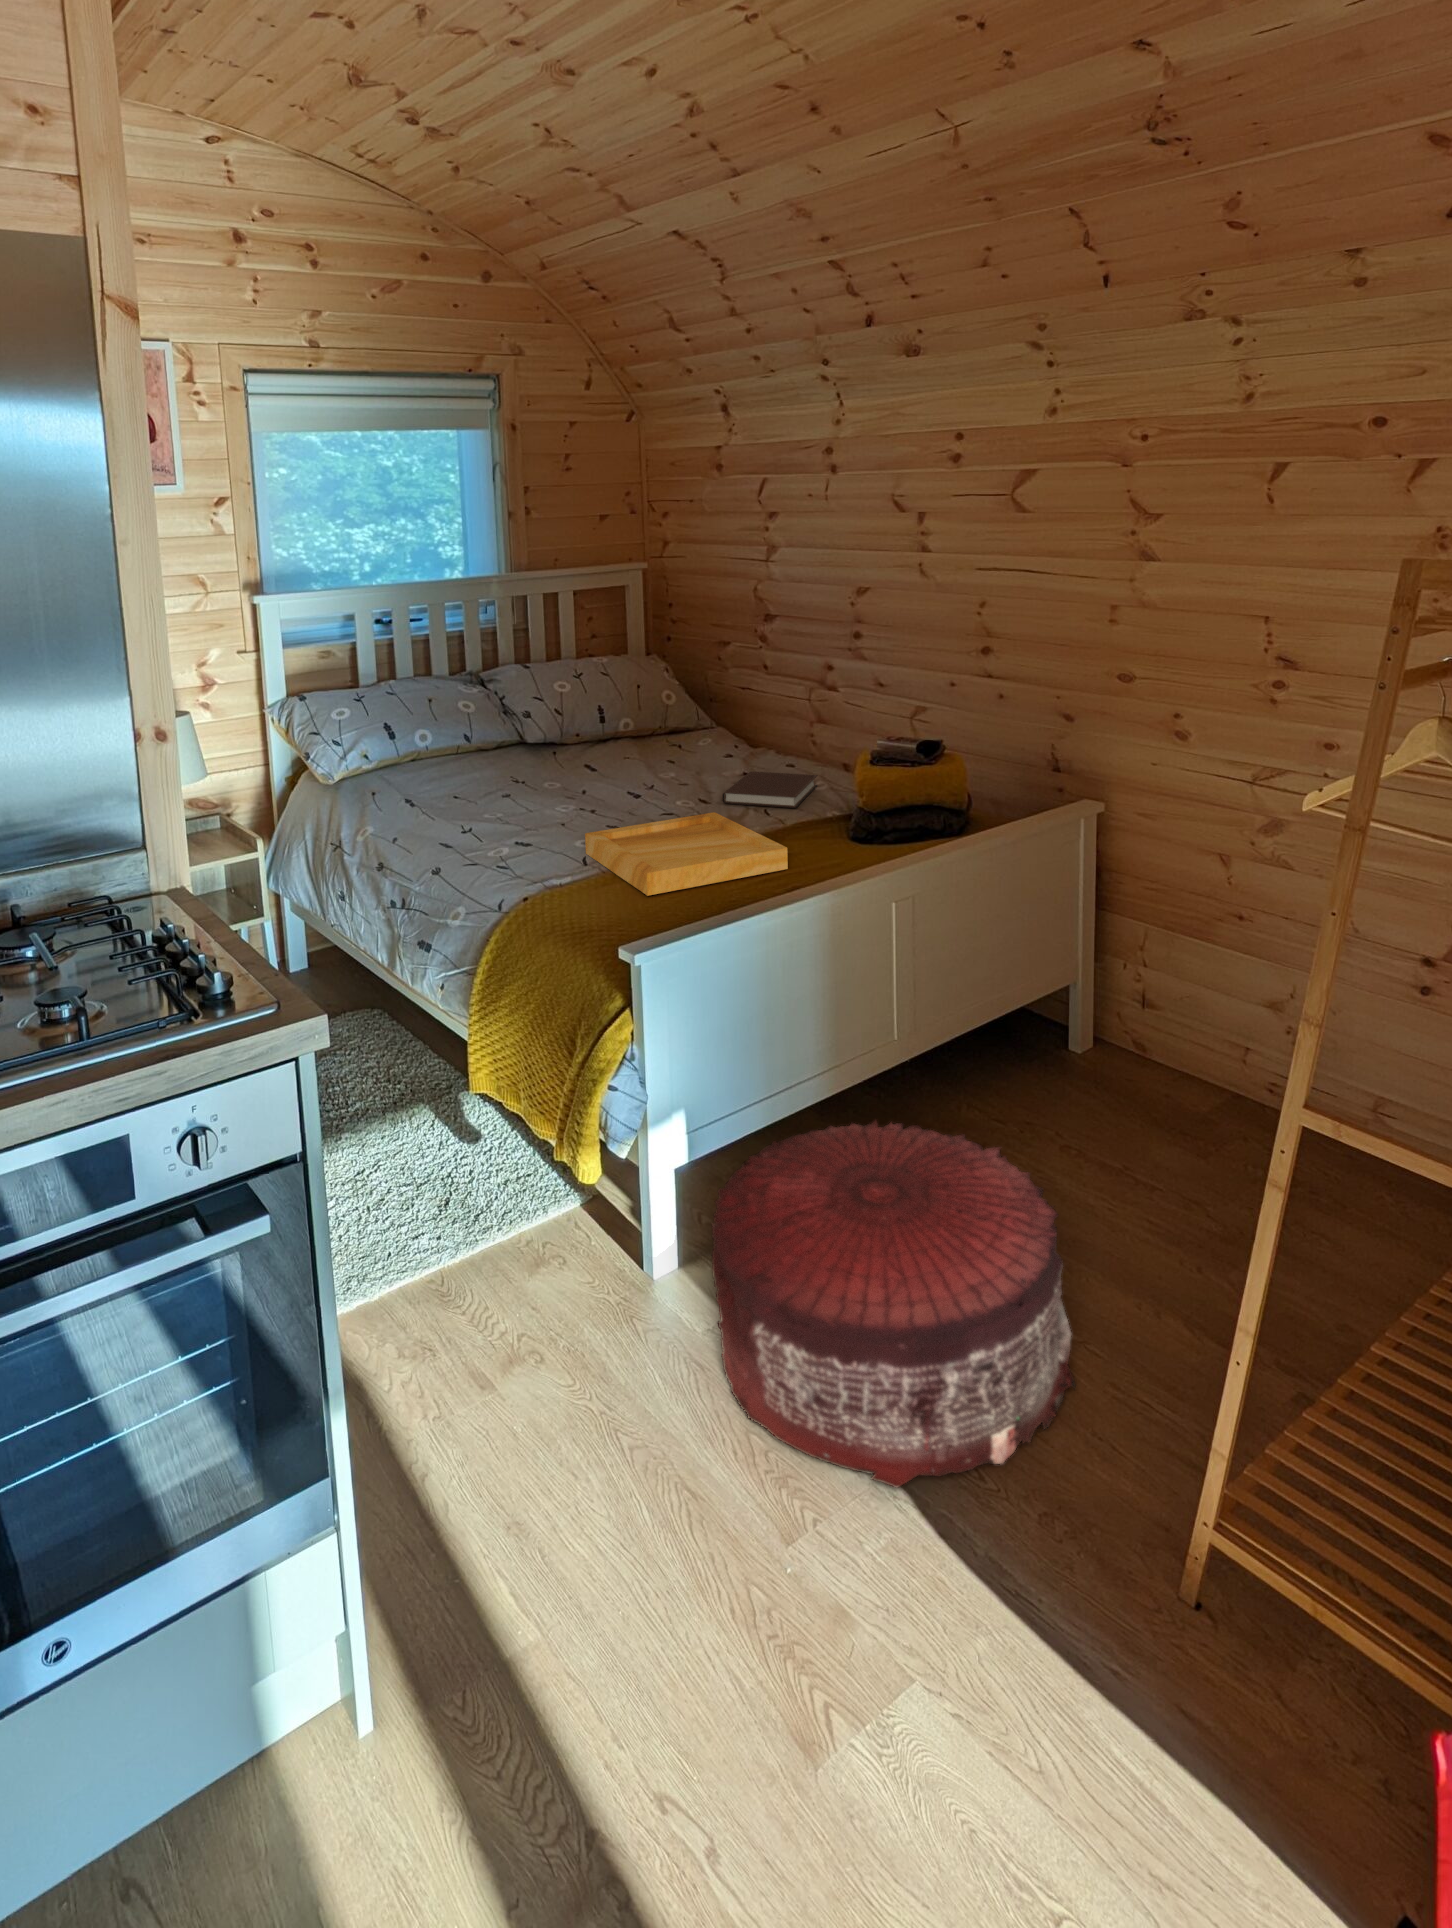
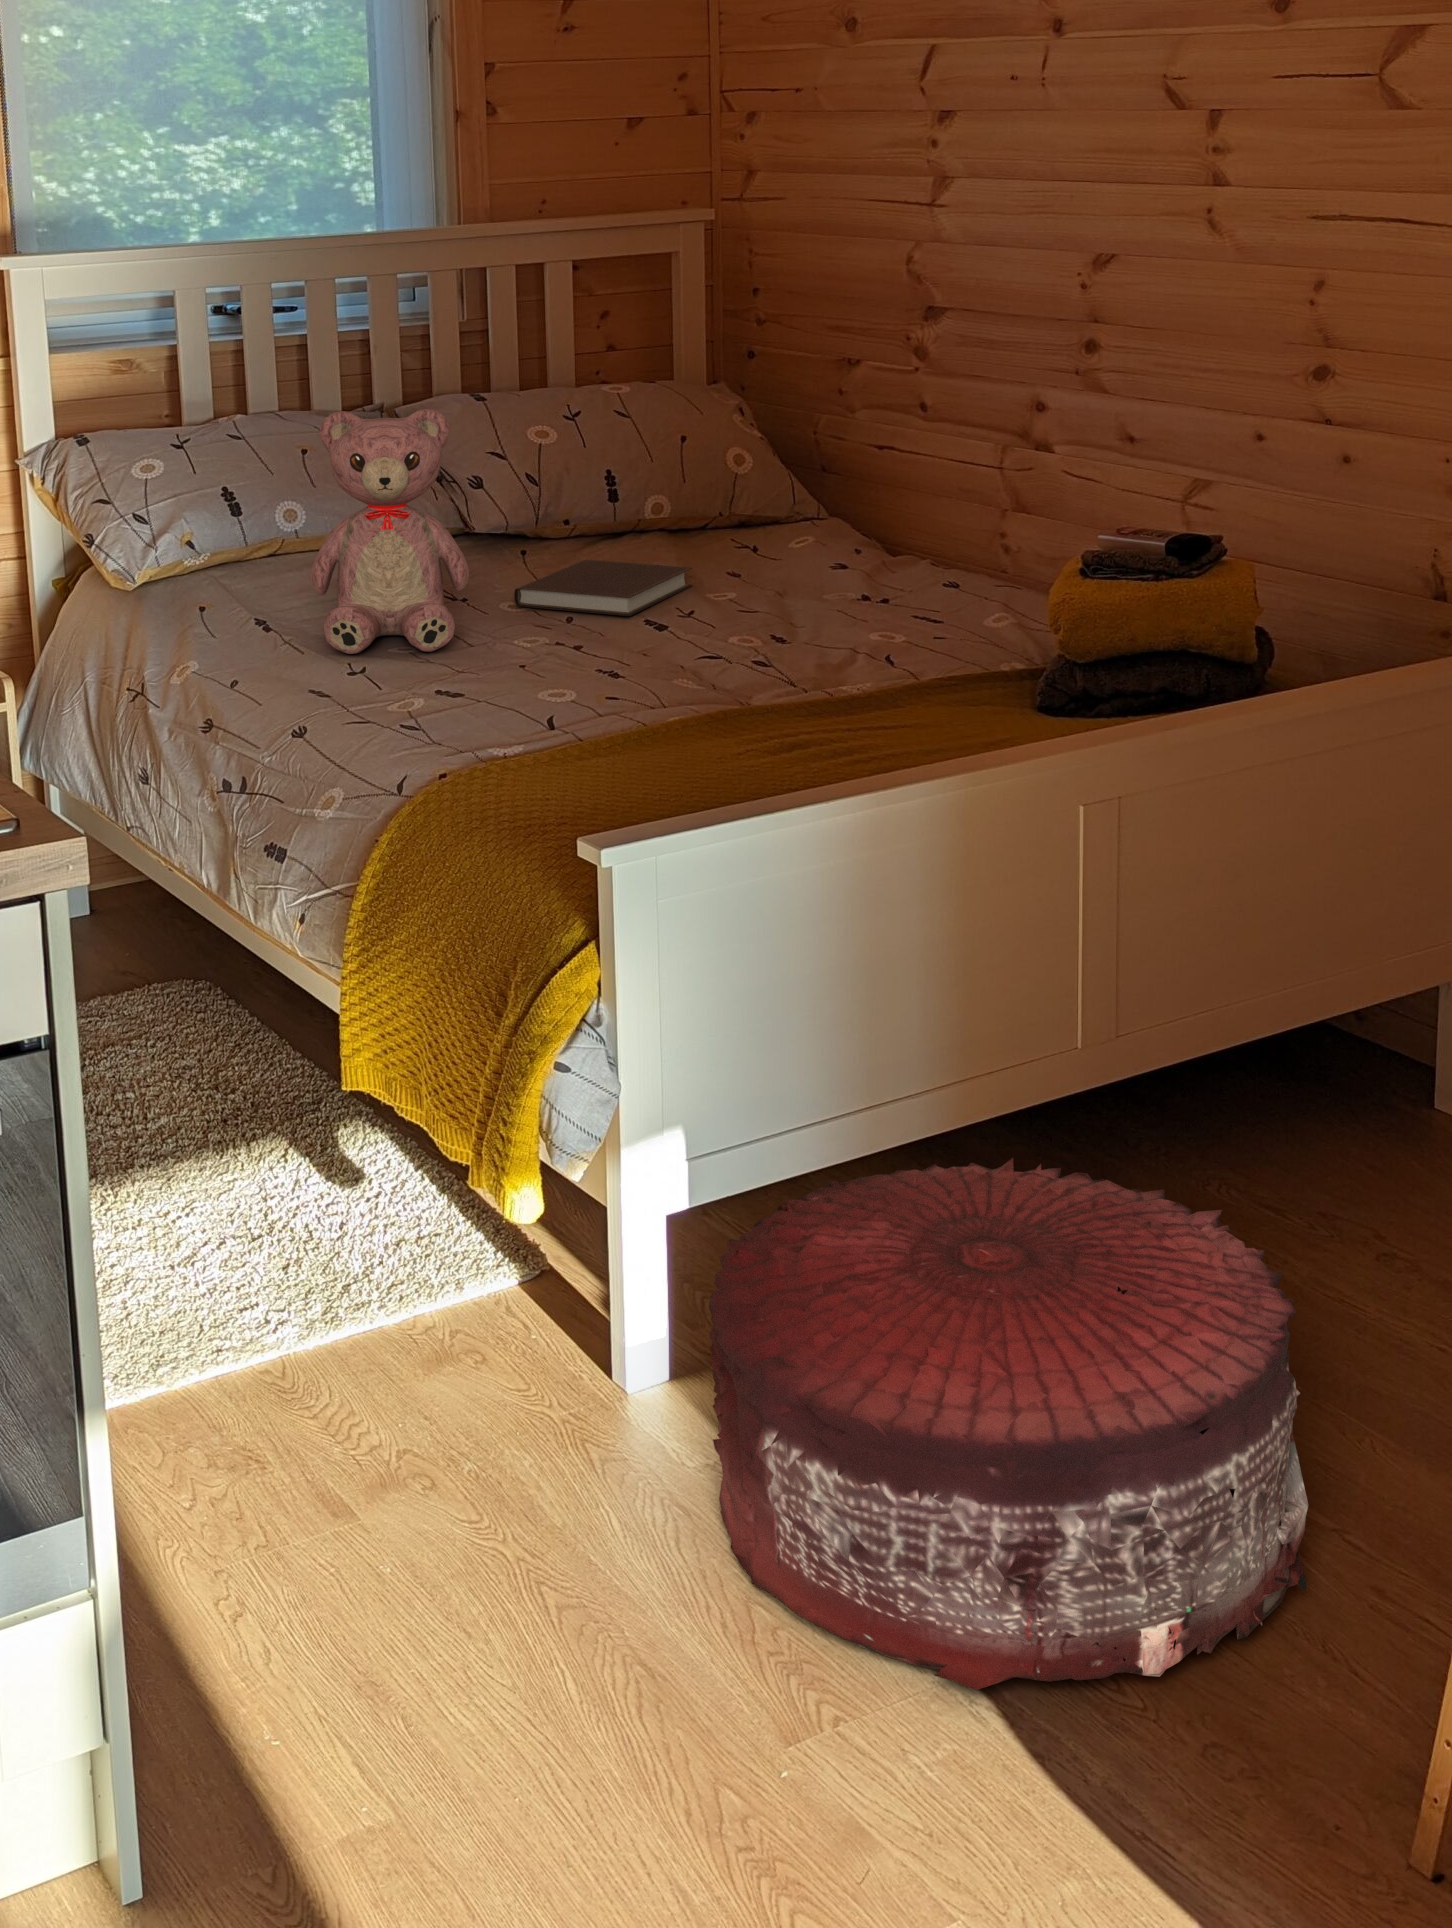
teddy bear: none [439,679,530,820] -> present [310,409,469,654]
notebook: present [723,772,818,808] -> present [514,560,692,616]
tray: present [585,812,788,896] -> none [553,652,904,779]

